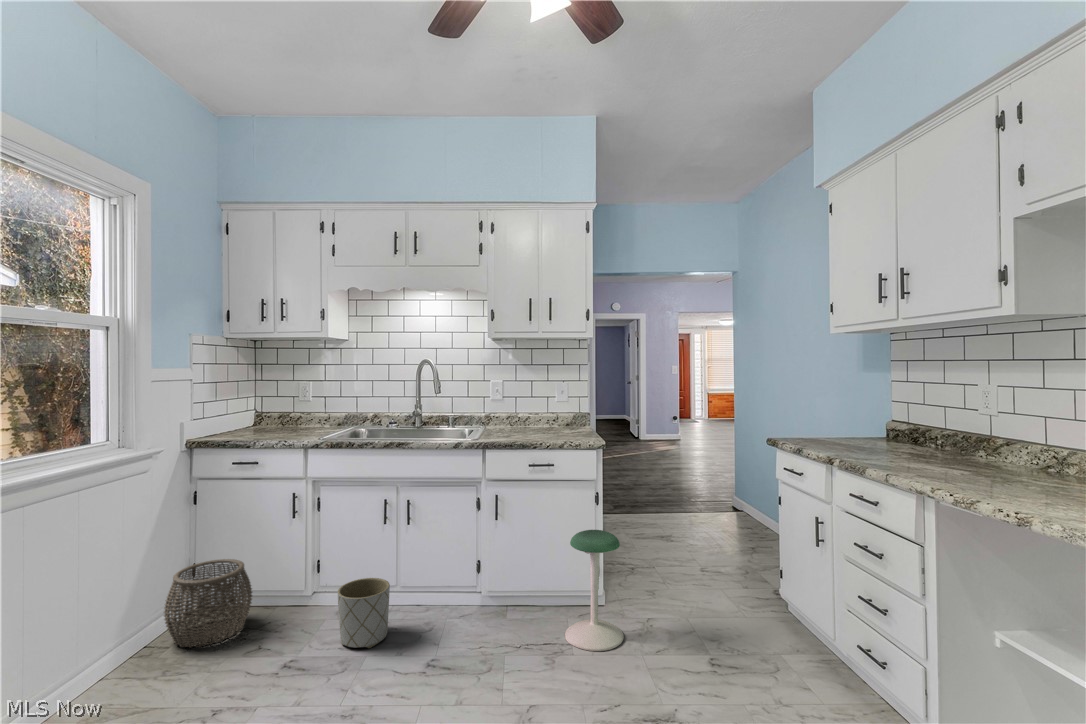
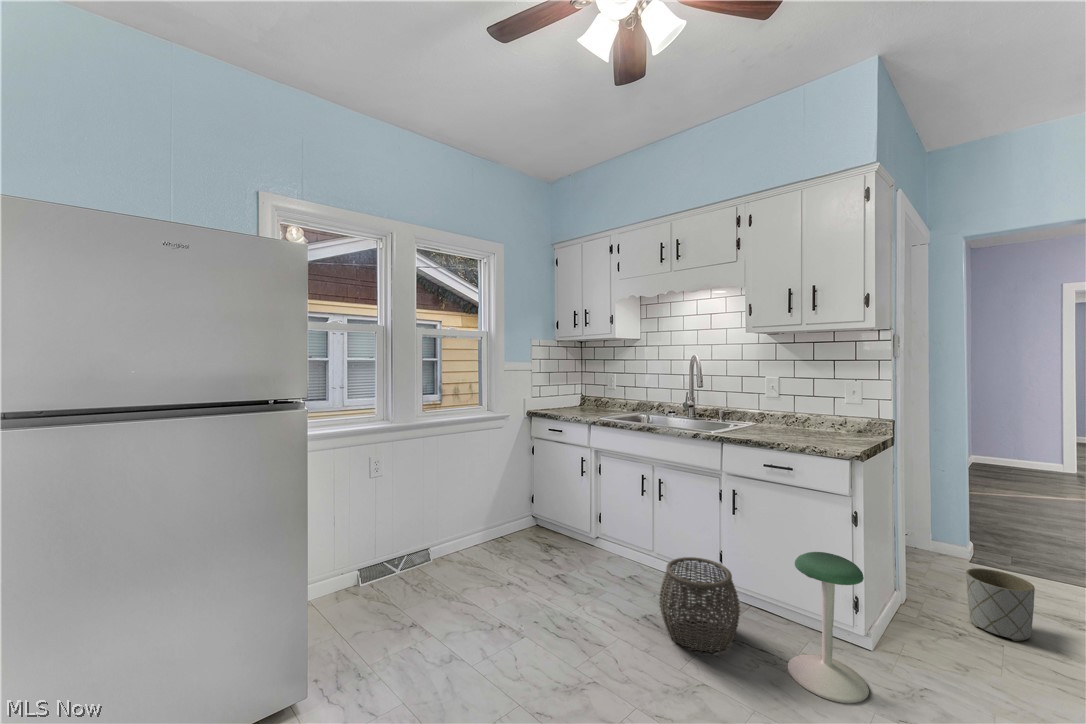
woven basket: present [164,559,252,648] -> present [659,557,740,653]
planter: present [338,578,390,648] -> present [966,568,1035,641]

